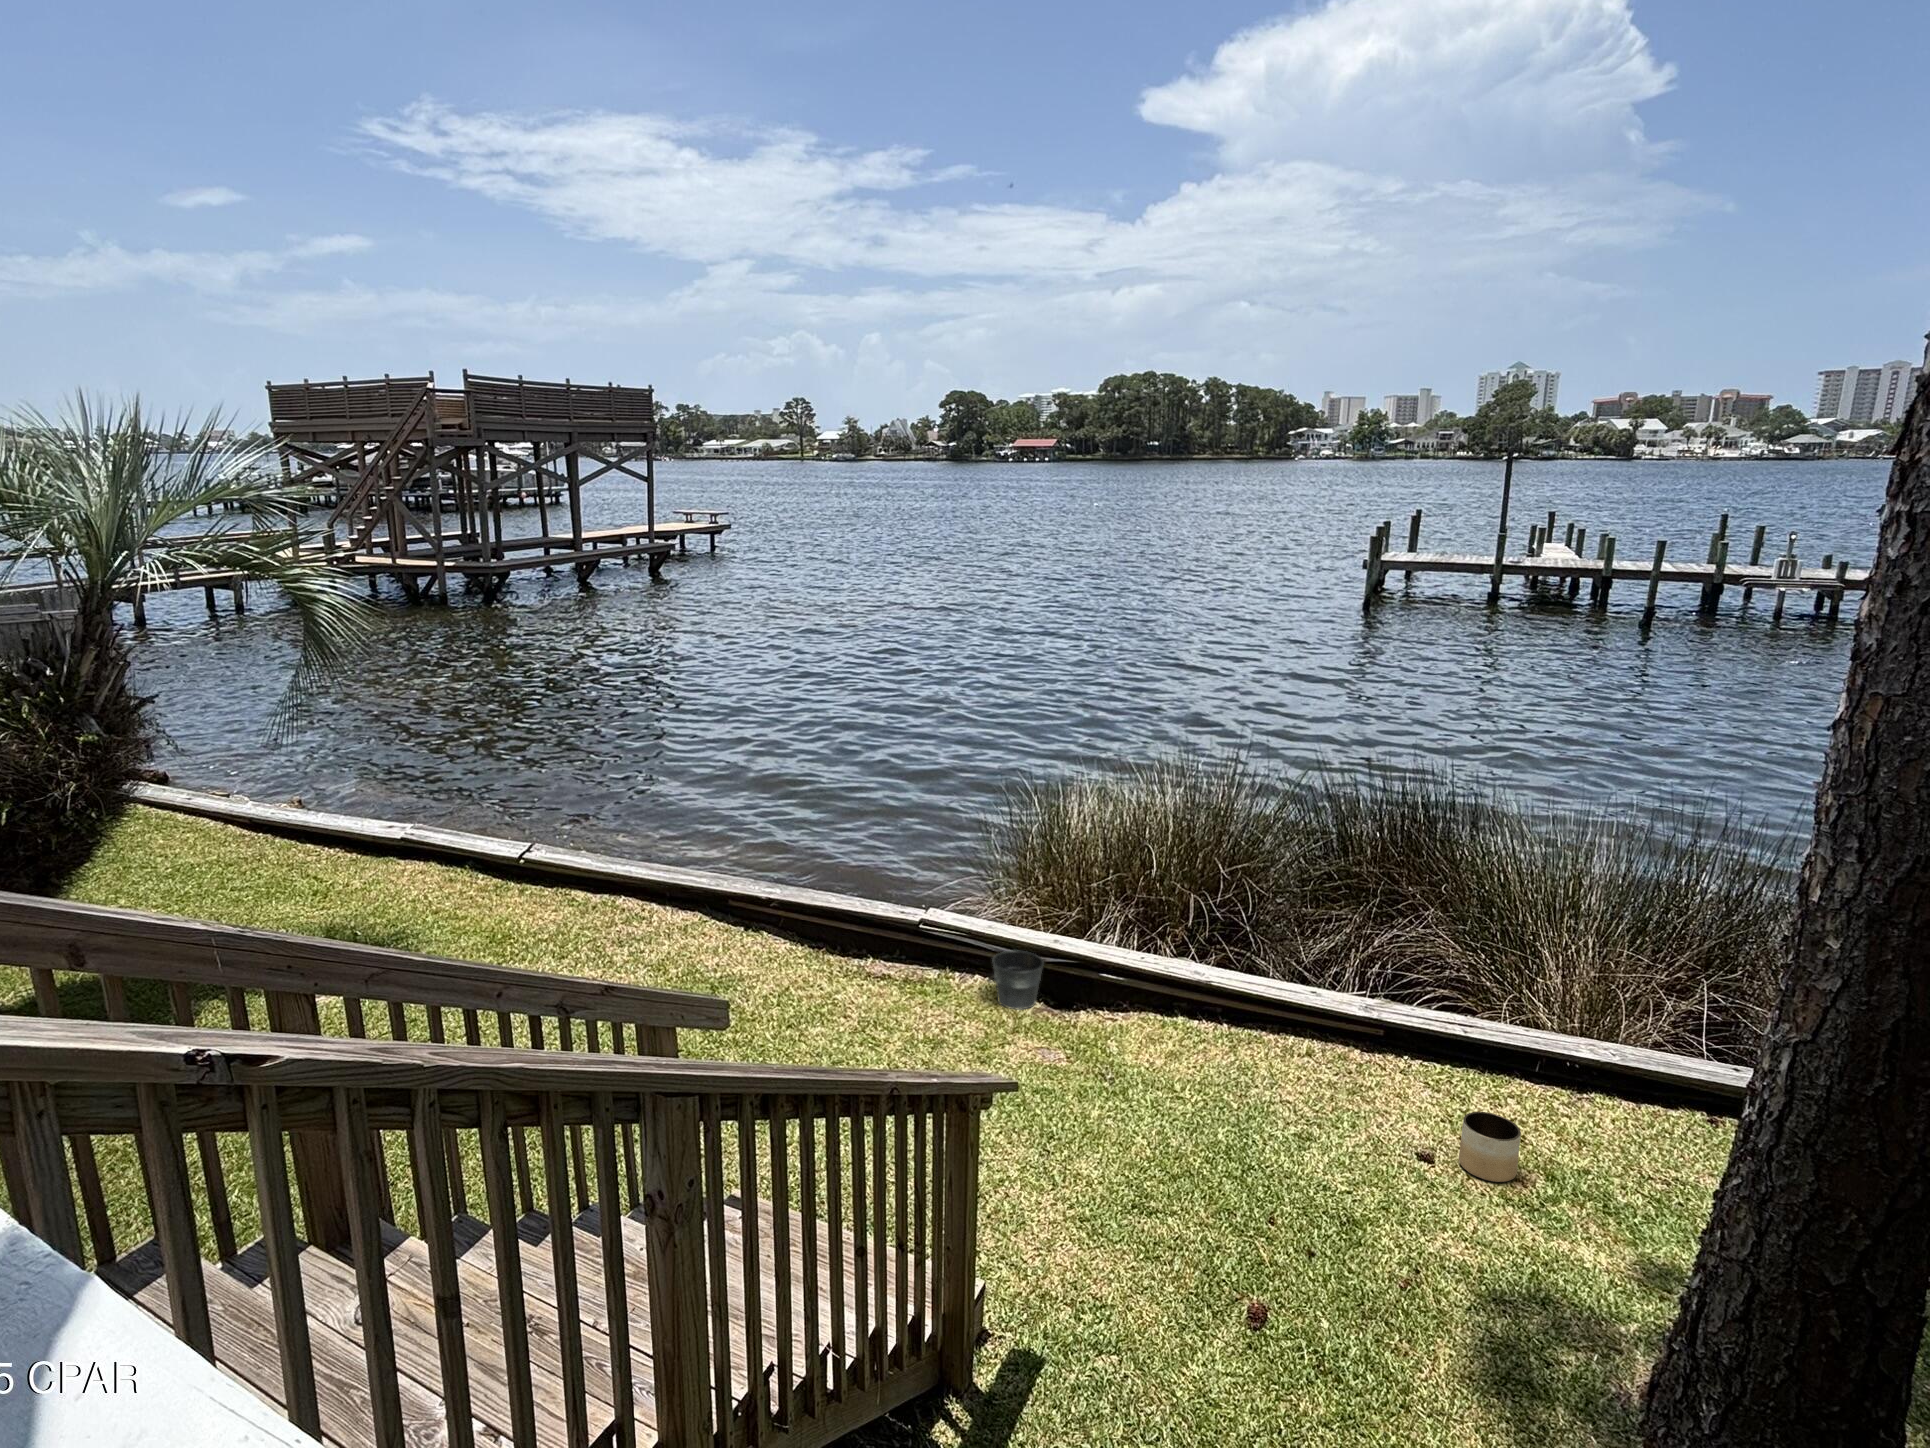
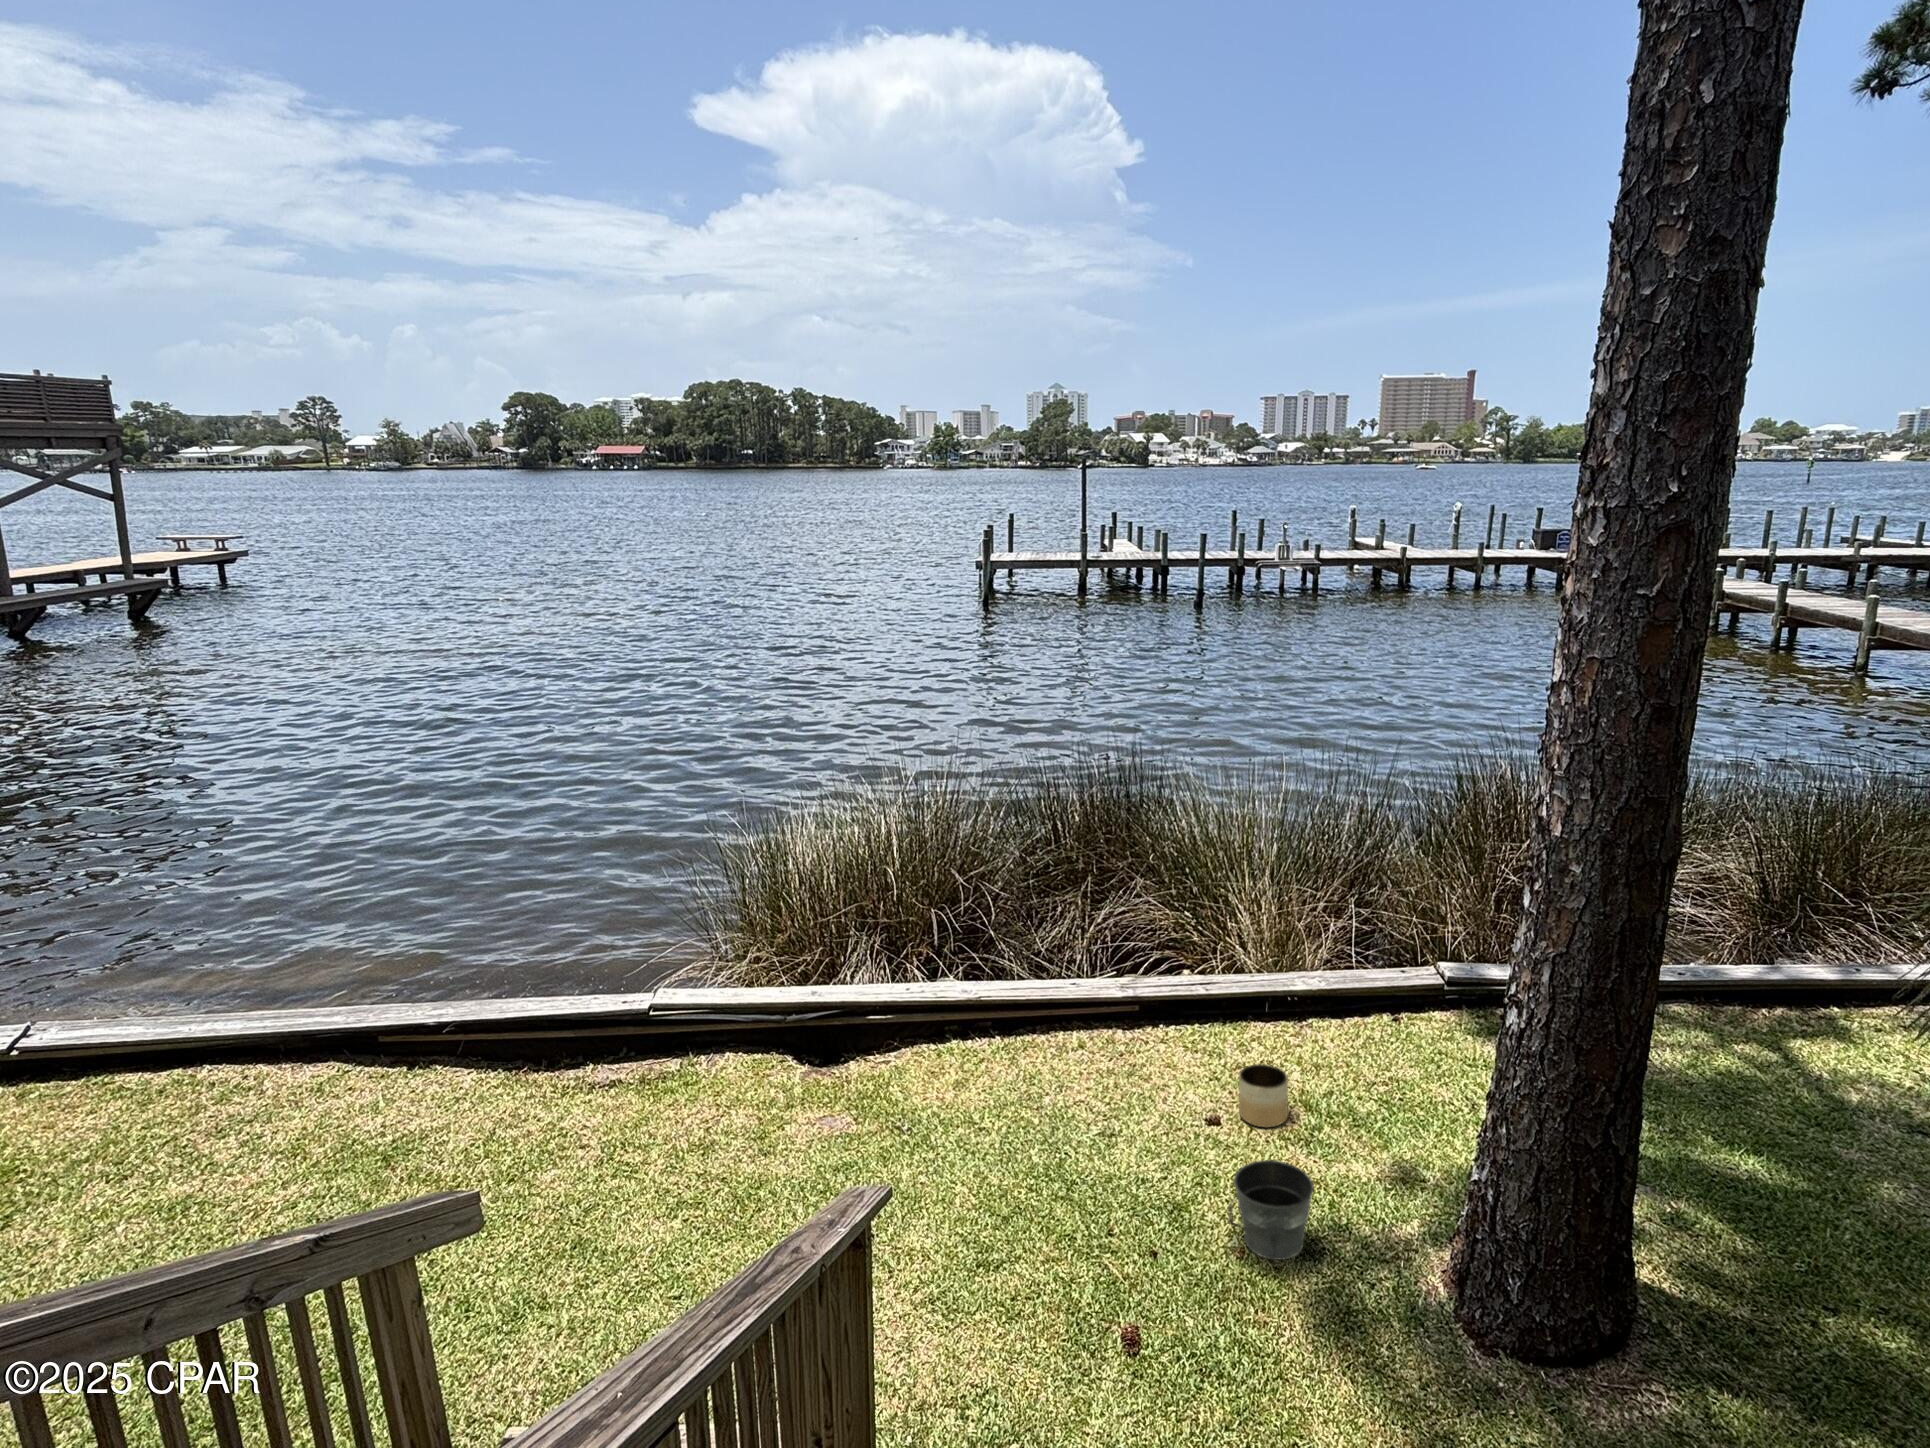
bucket: present [988,950,1044,1010] -> present [1228,1160,1314,1260]

